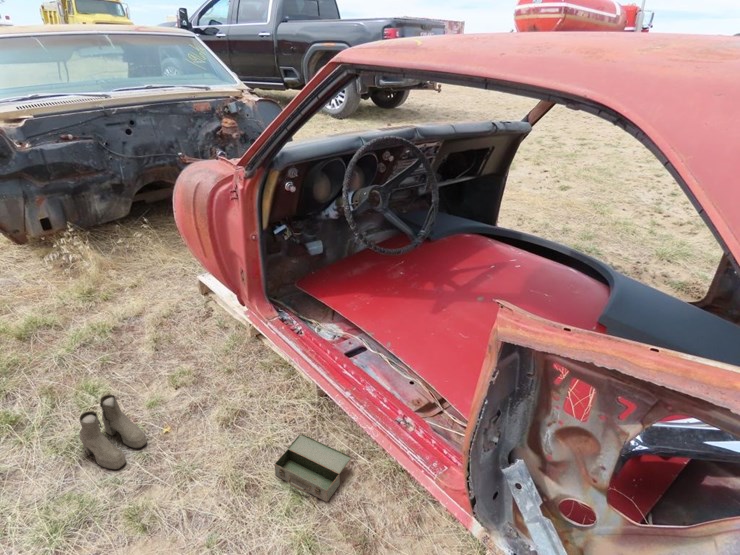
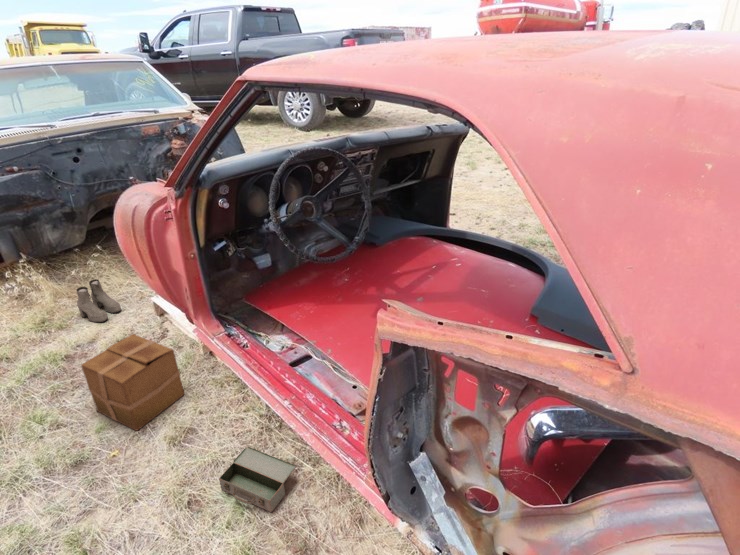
cardboard box: none [136,312,233,409] -> present [81,334,184,431]
boots: present [80,395,147,469] -> present [76,279,121,322]

